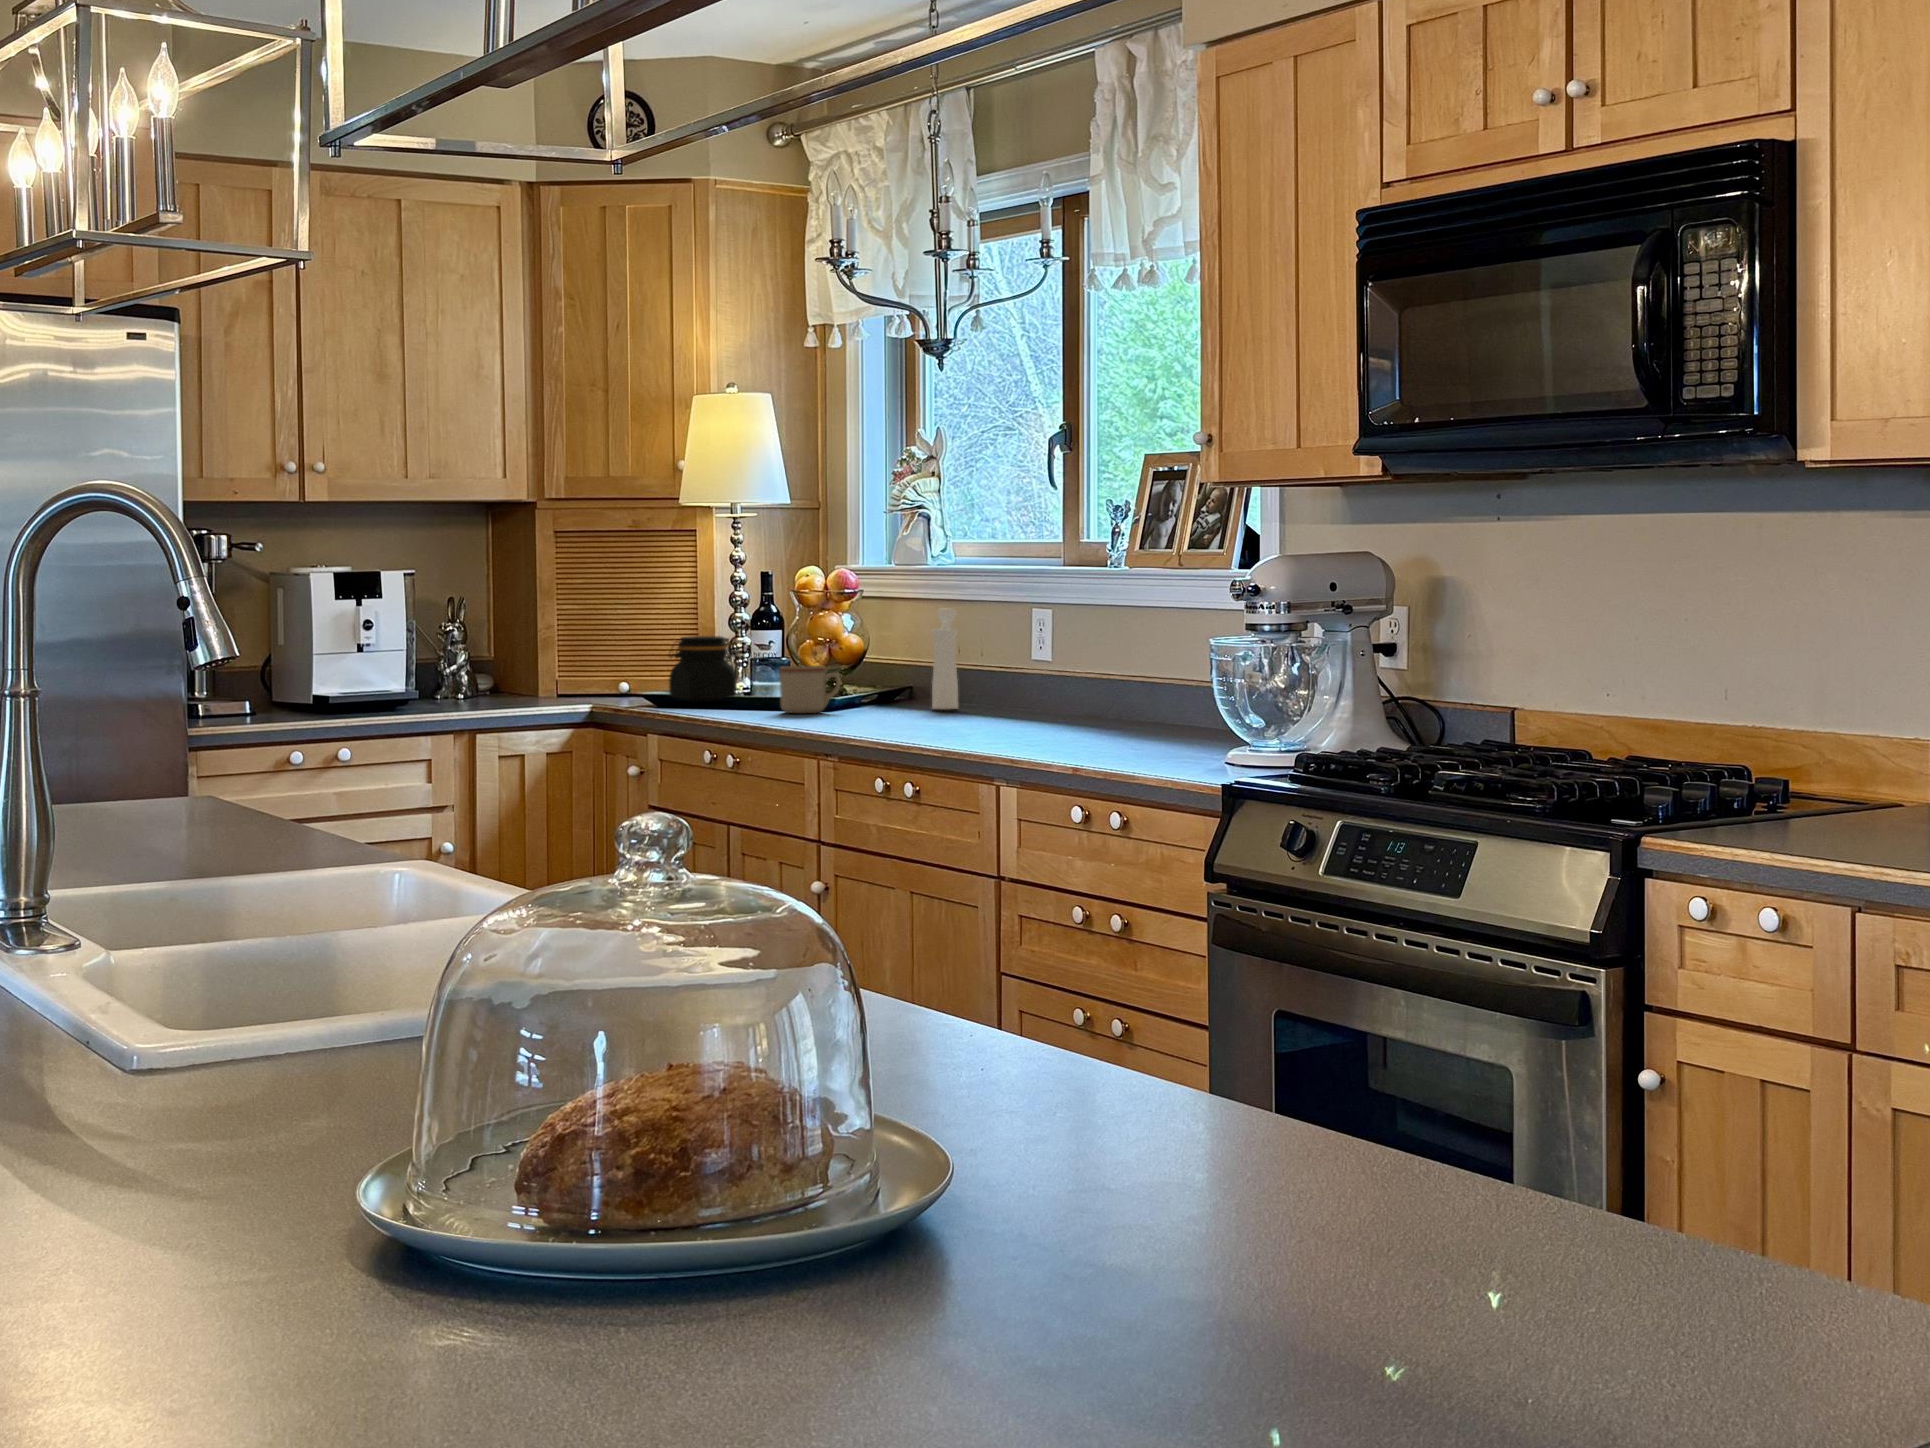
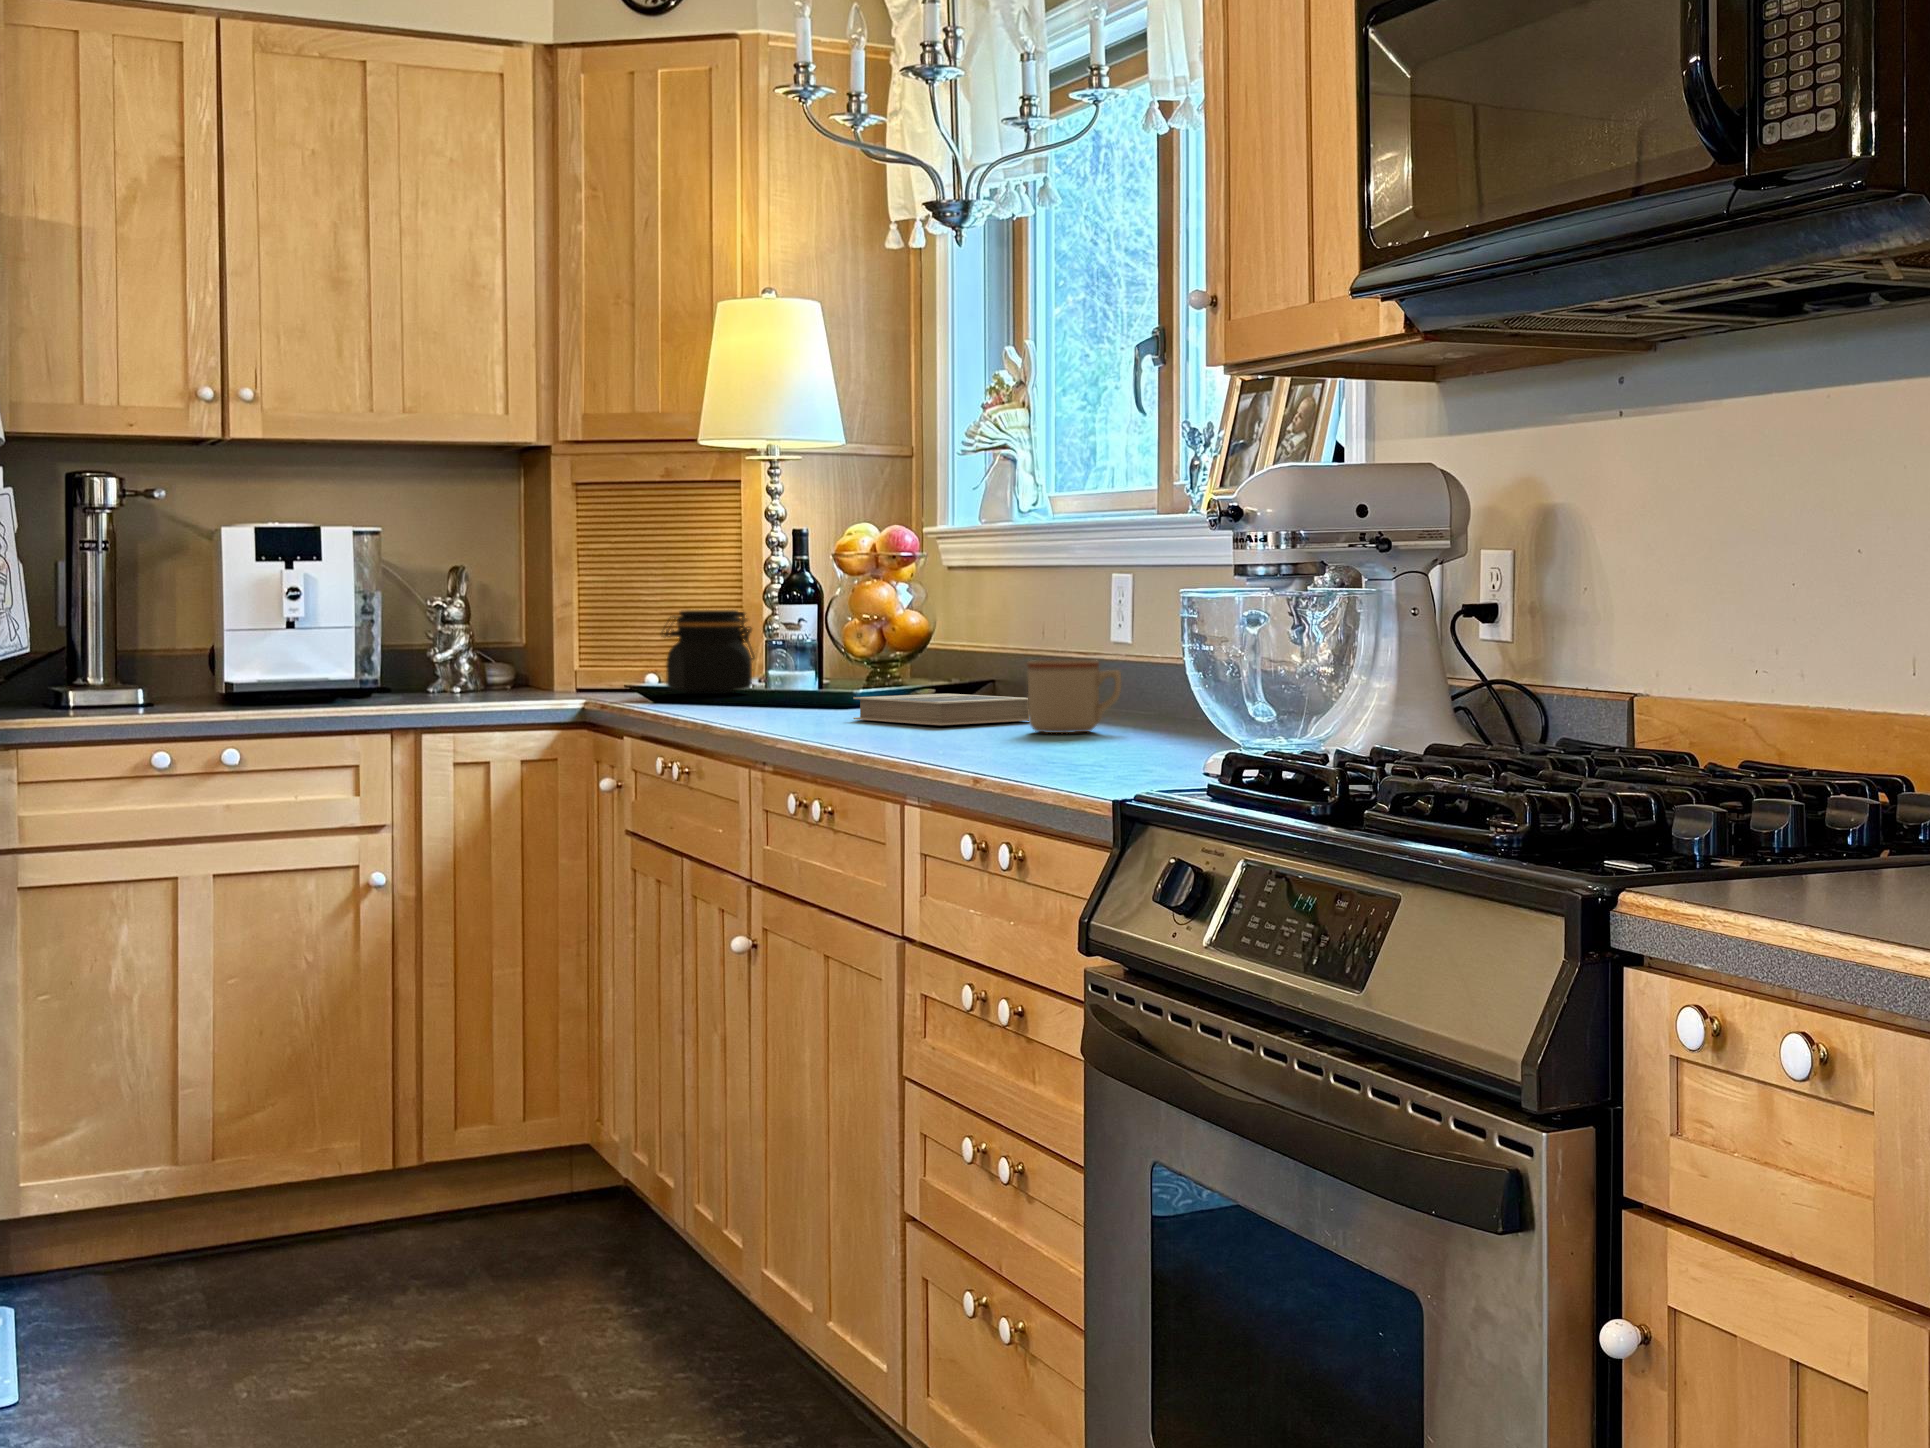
pepper mill: present [932,609,958,709] -> none [971,572,1018,704]
mug: present [780,666,841,713] -> present [1027,660,1122,733]
hardback book: none [877,703,1014,729] -> present [853,693,1029,725]

